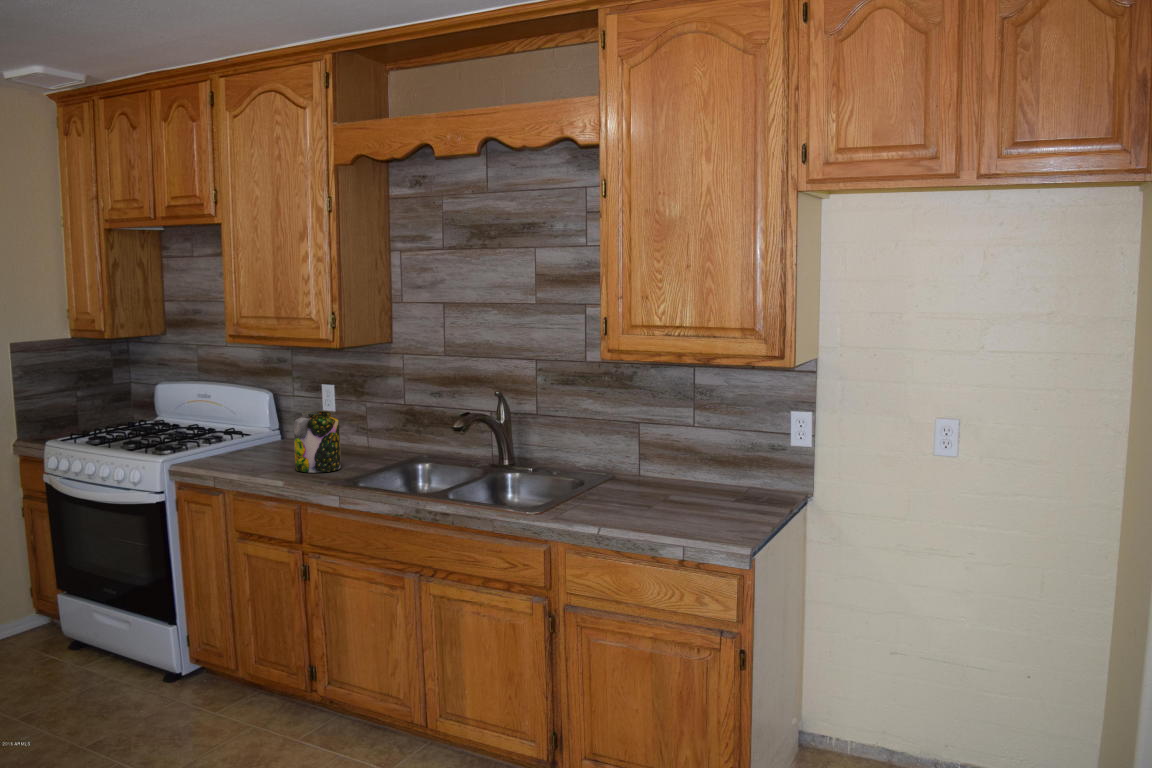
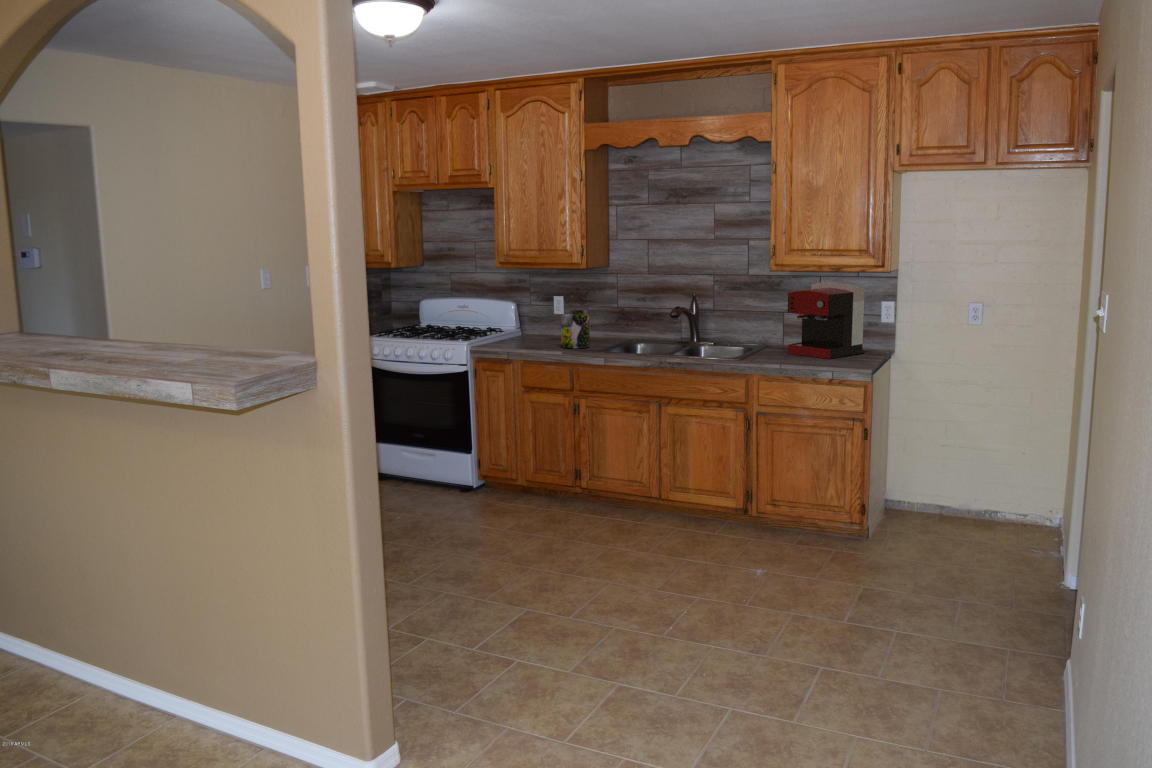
coffee maker: none [636,379,761,510] -> present [788,282,865,359]

